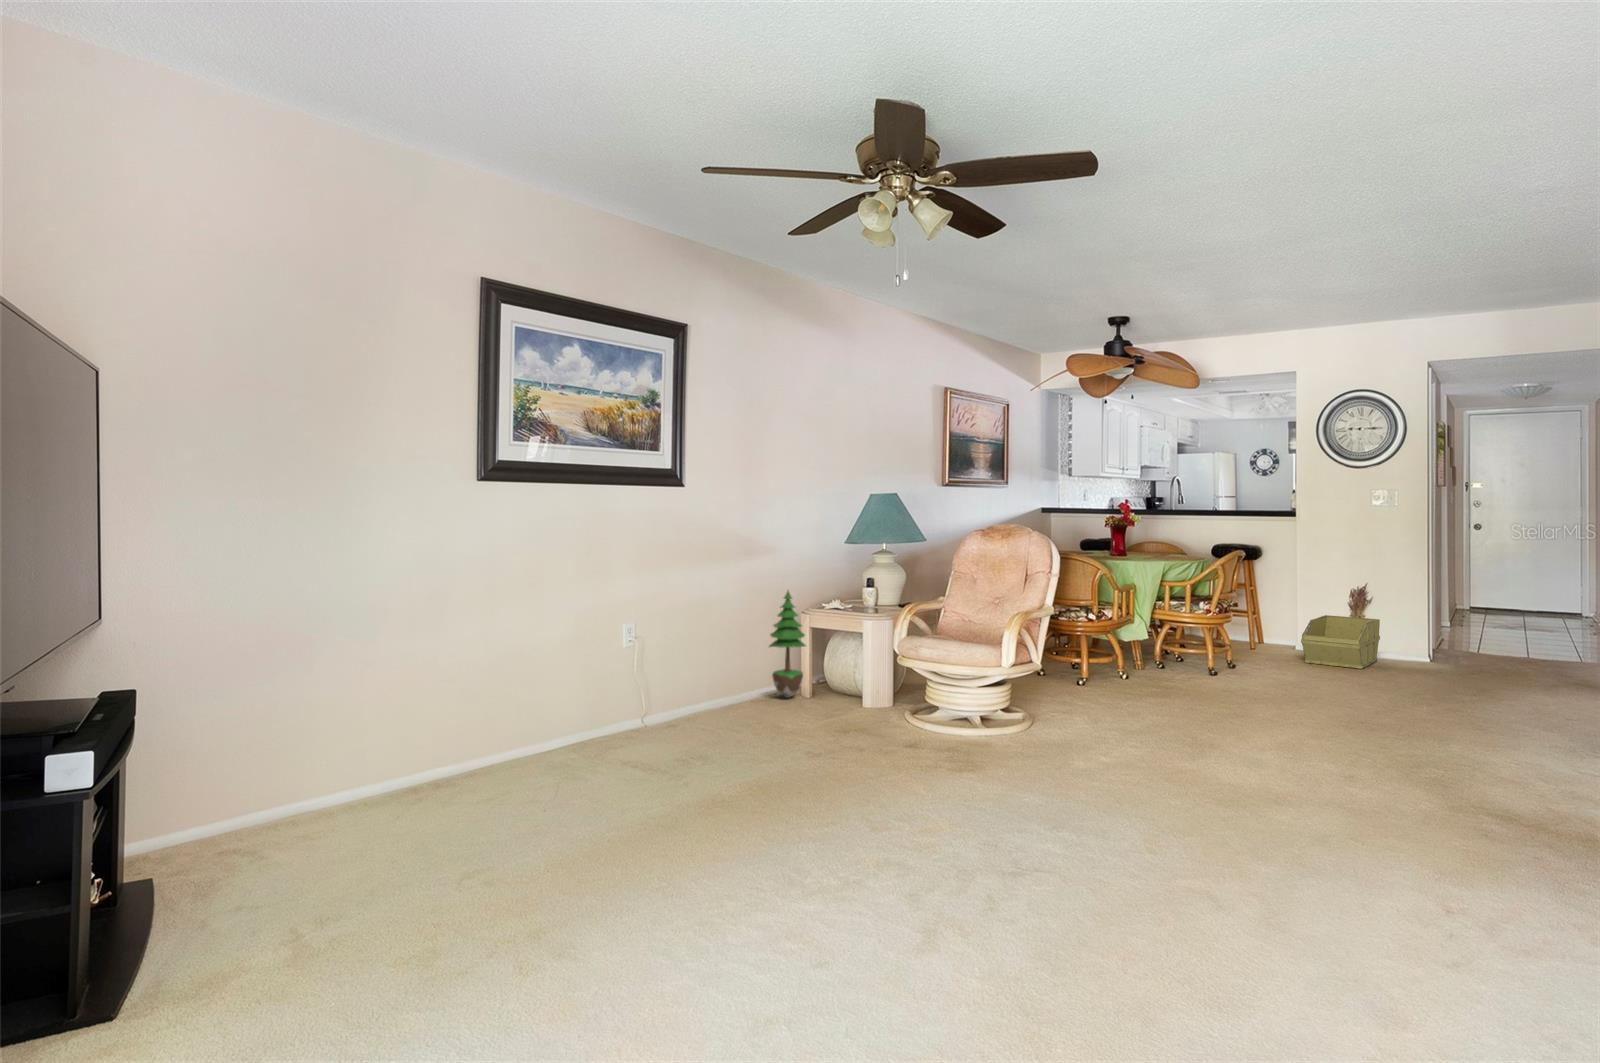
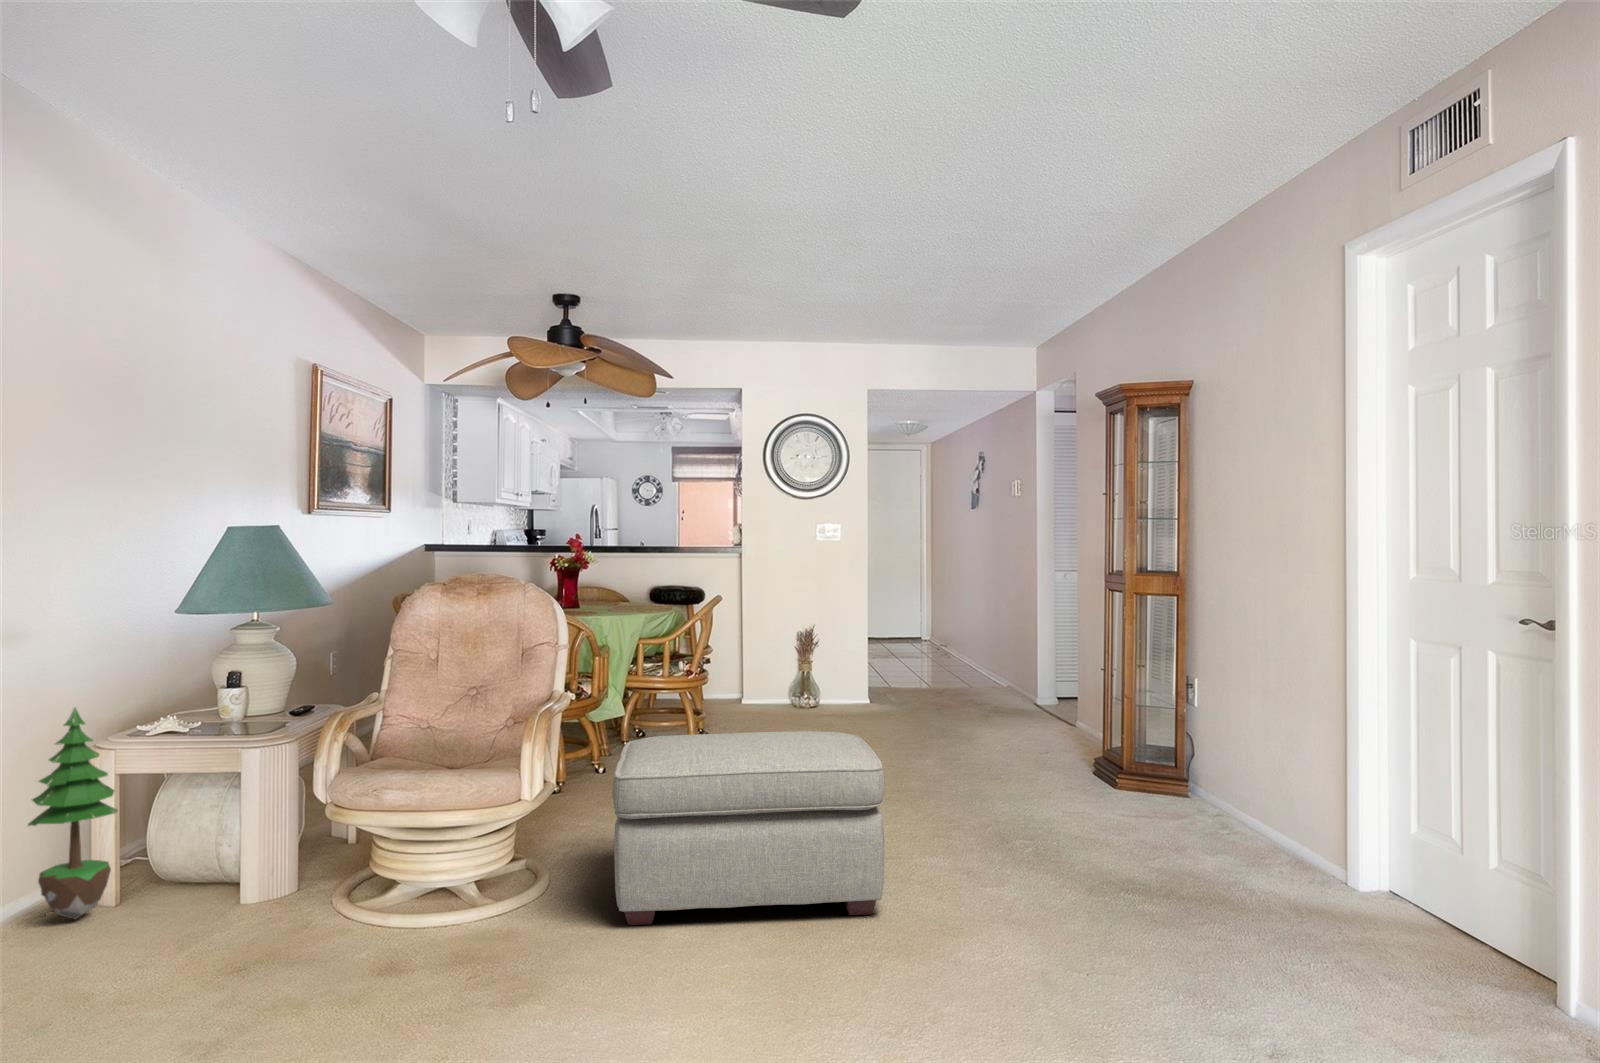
storage bin: present [1301,615,1380,669] -> none [770,664,832,722]
ottoman: none [1043,643,1260,788] -> present [612,731,885,925]

